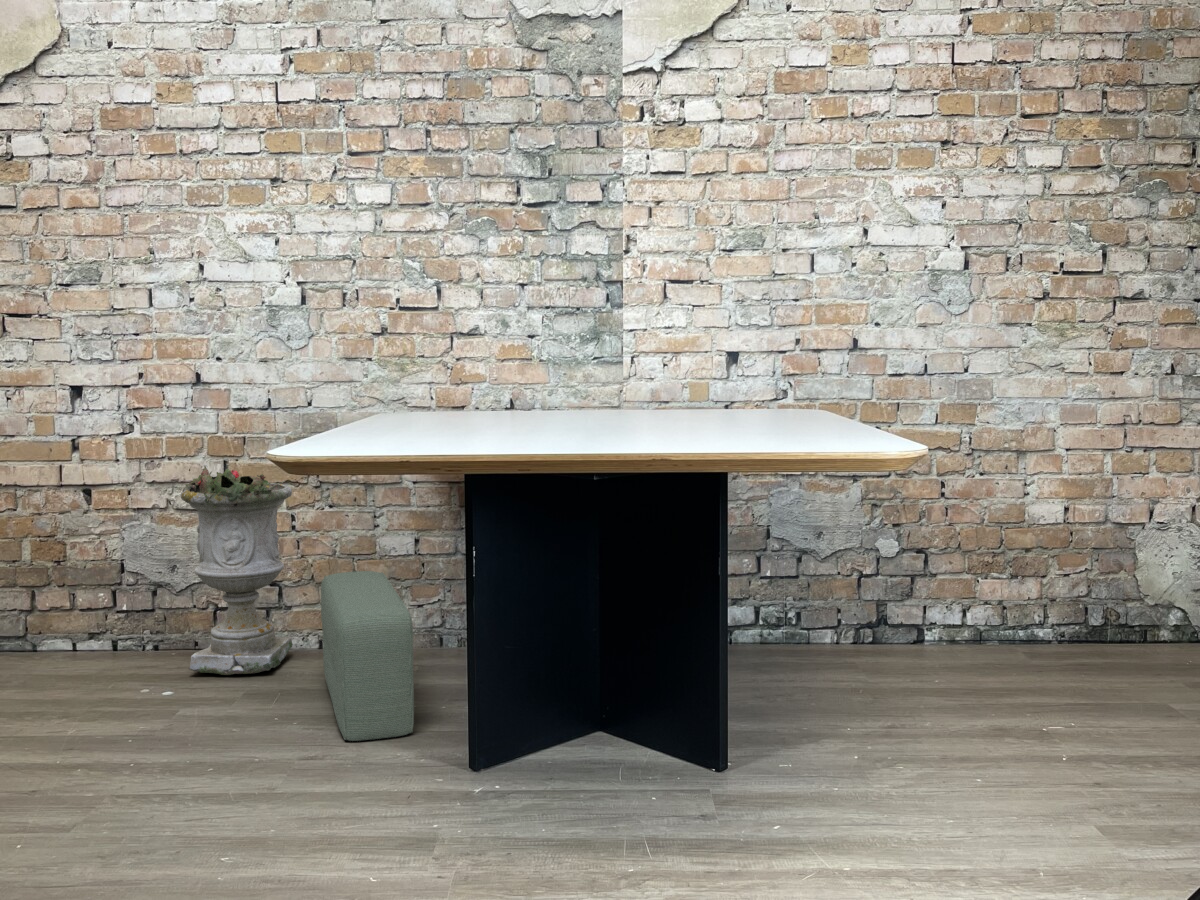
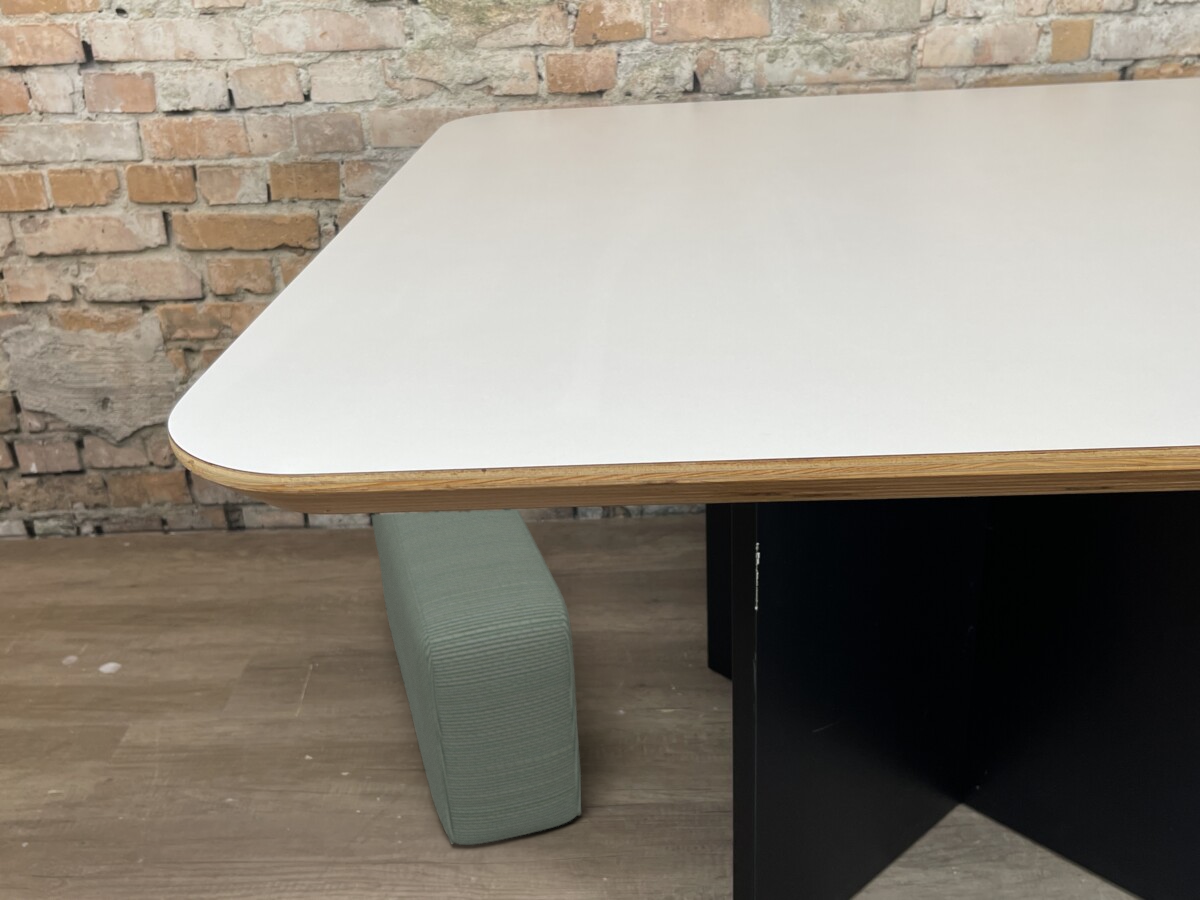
planter: present [181,466,293,675] -> none [83,235,325,612]

